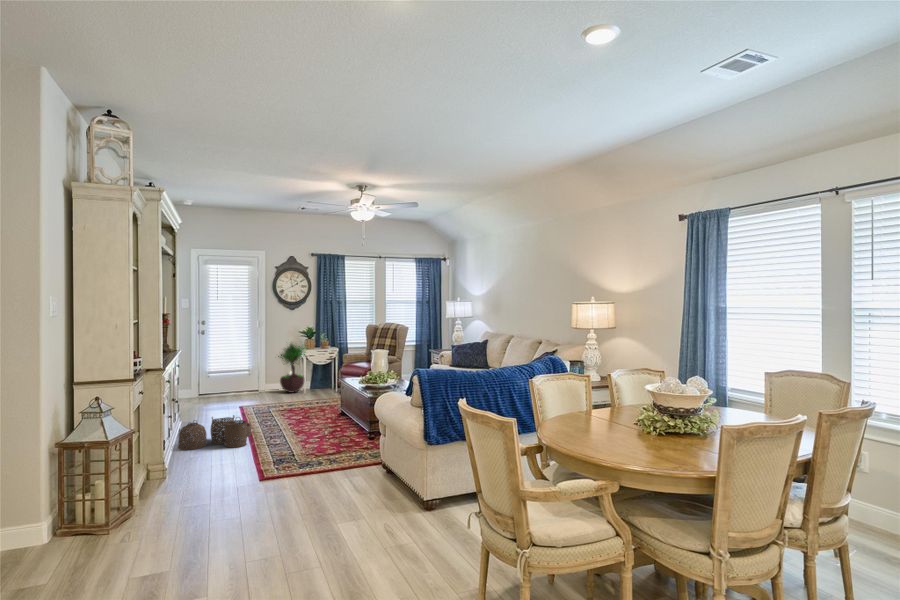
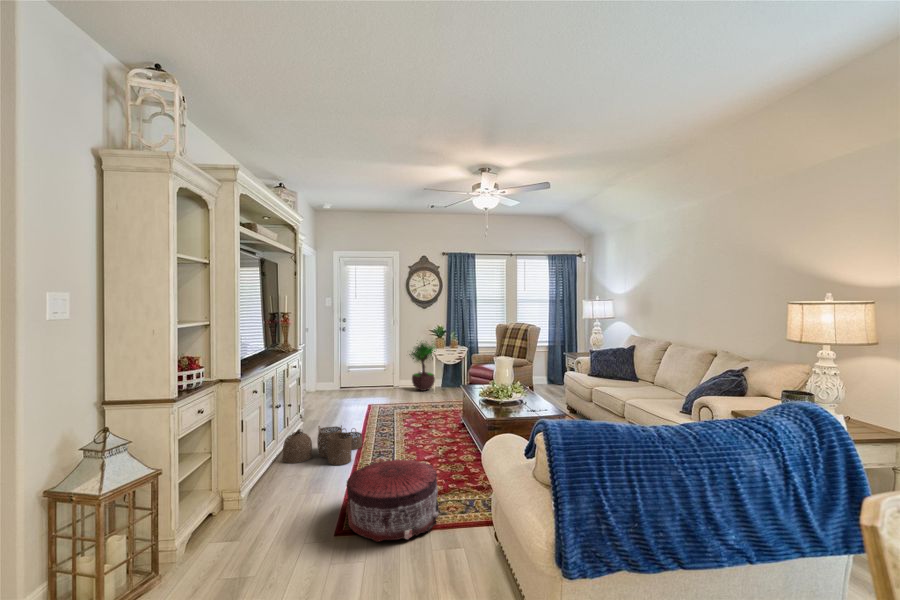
pouf: none [264,427,339,480] -> present [346,459,439,542]

